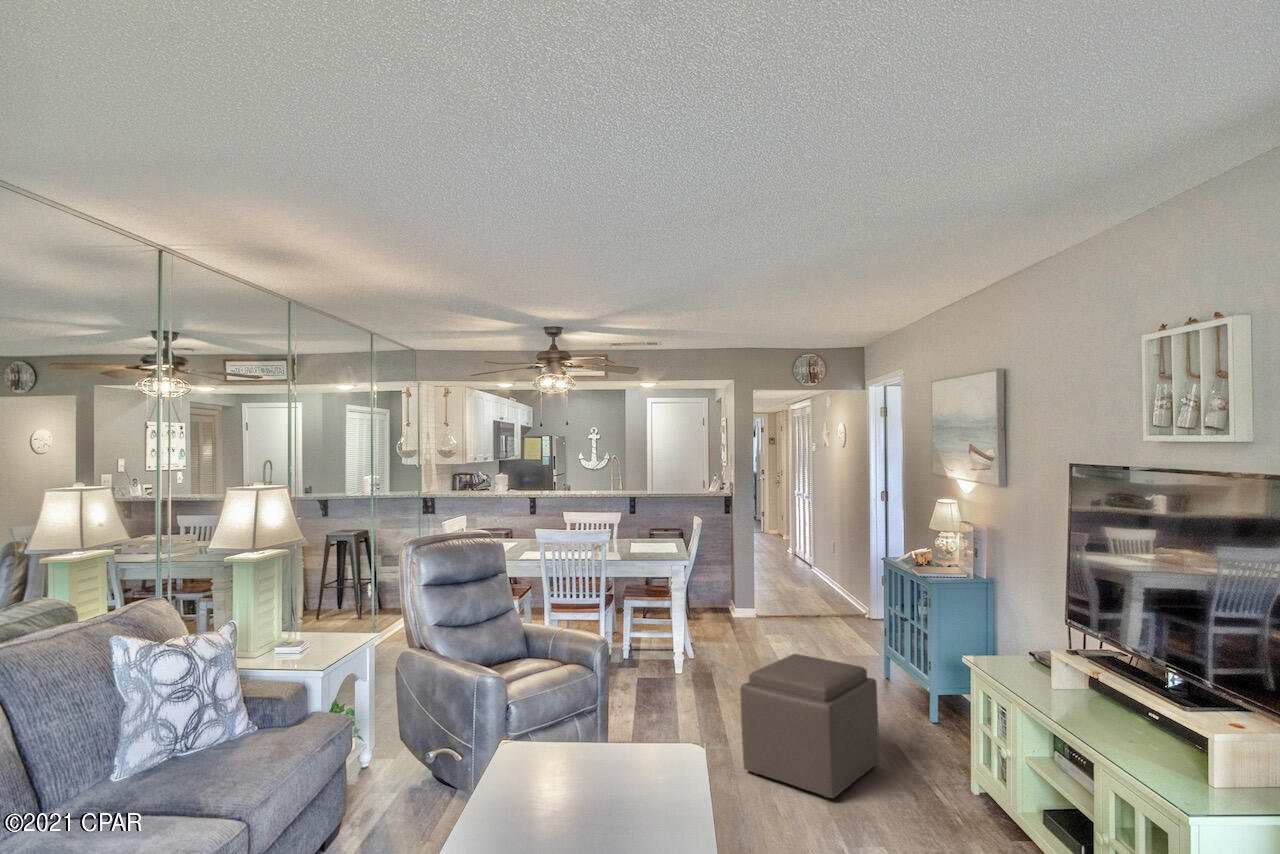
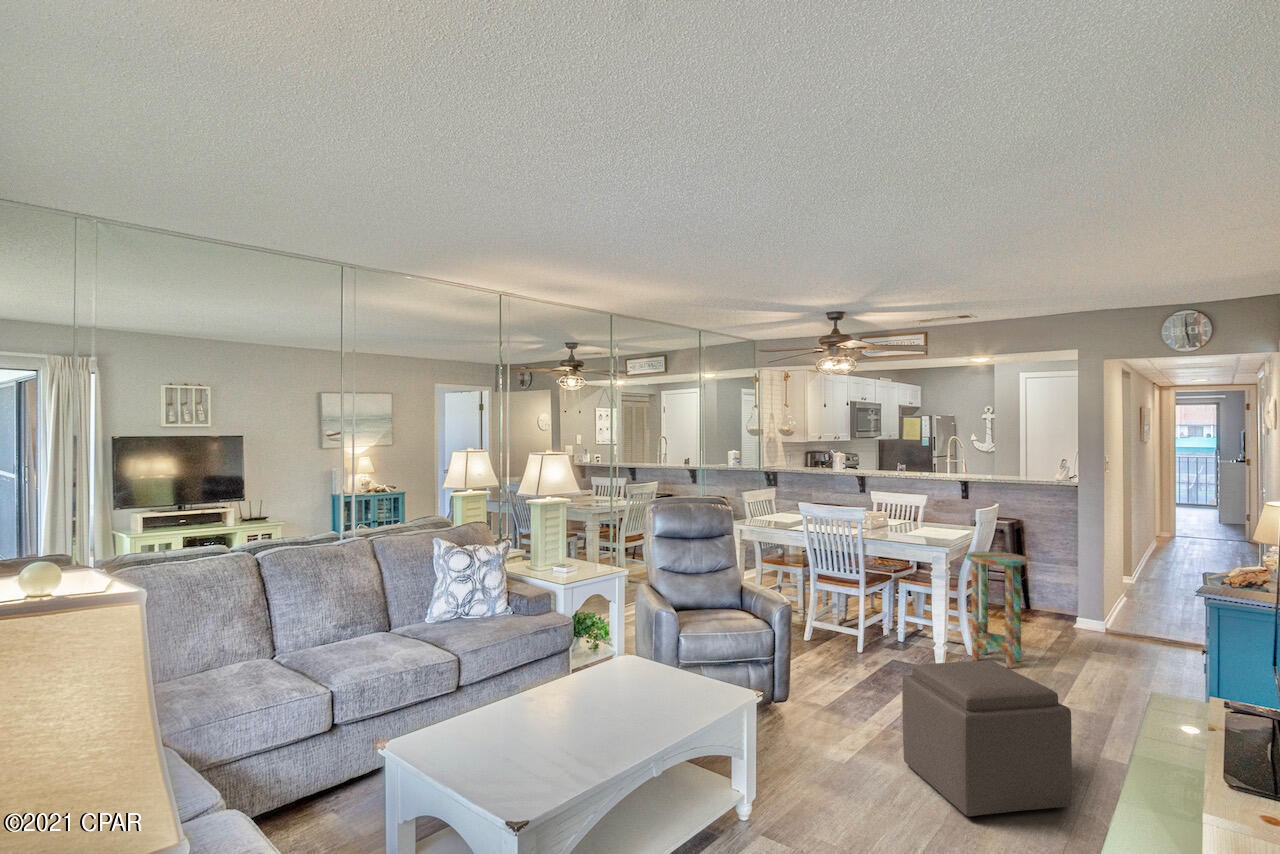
side table: none [686,558,736,662] -> present [966,551,1027,668]

